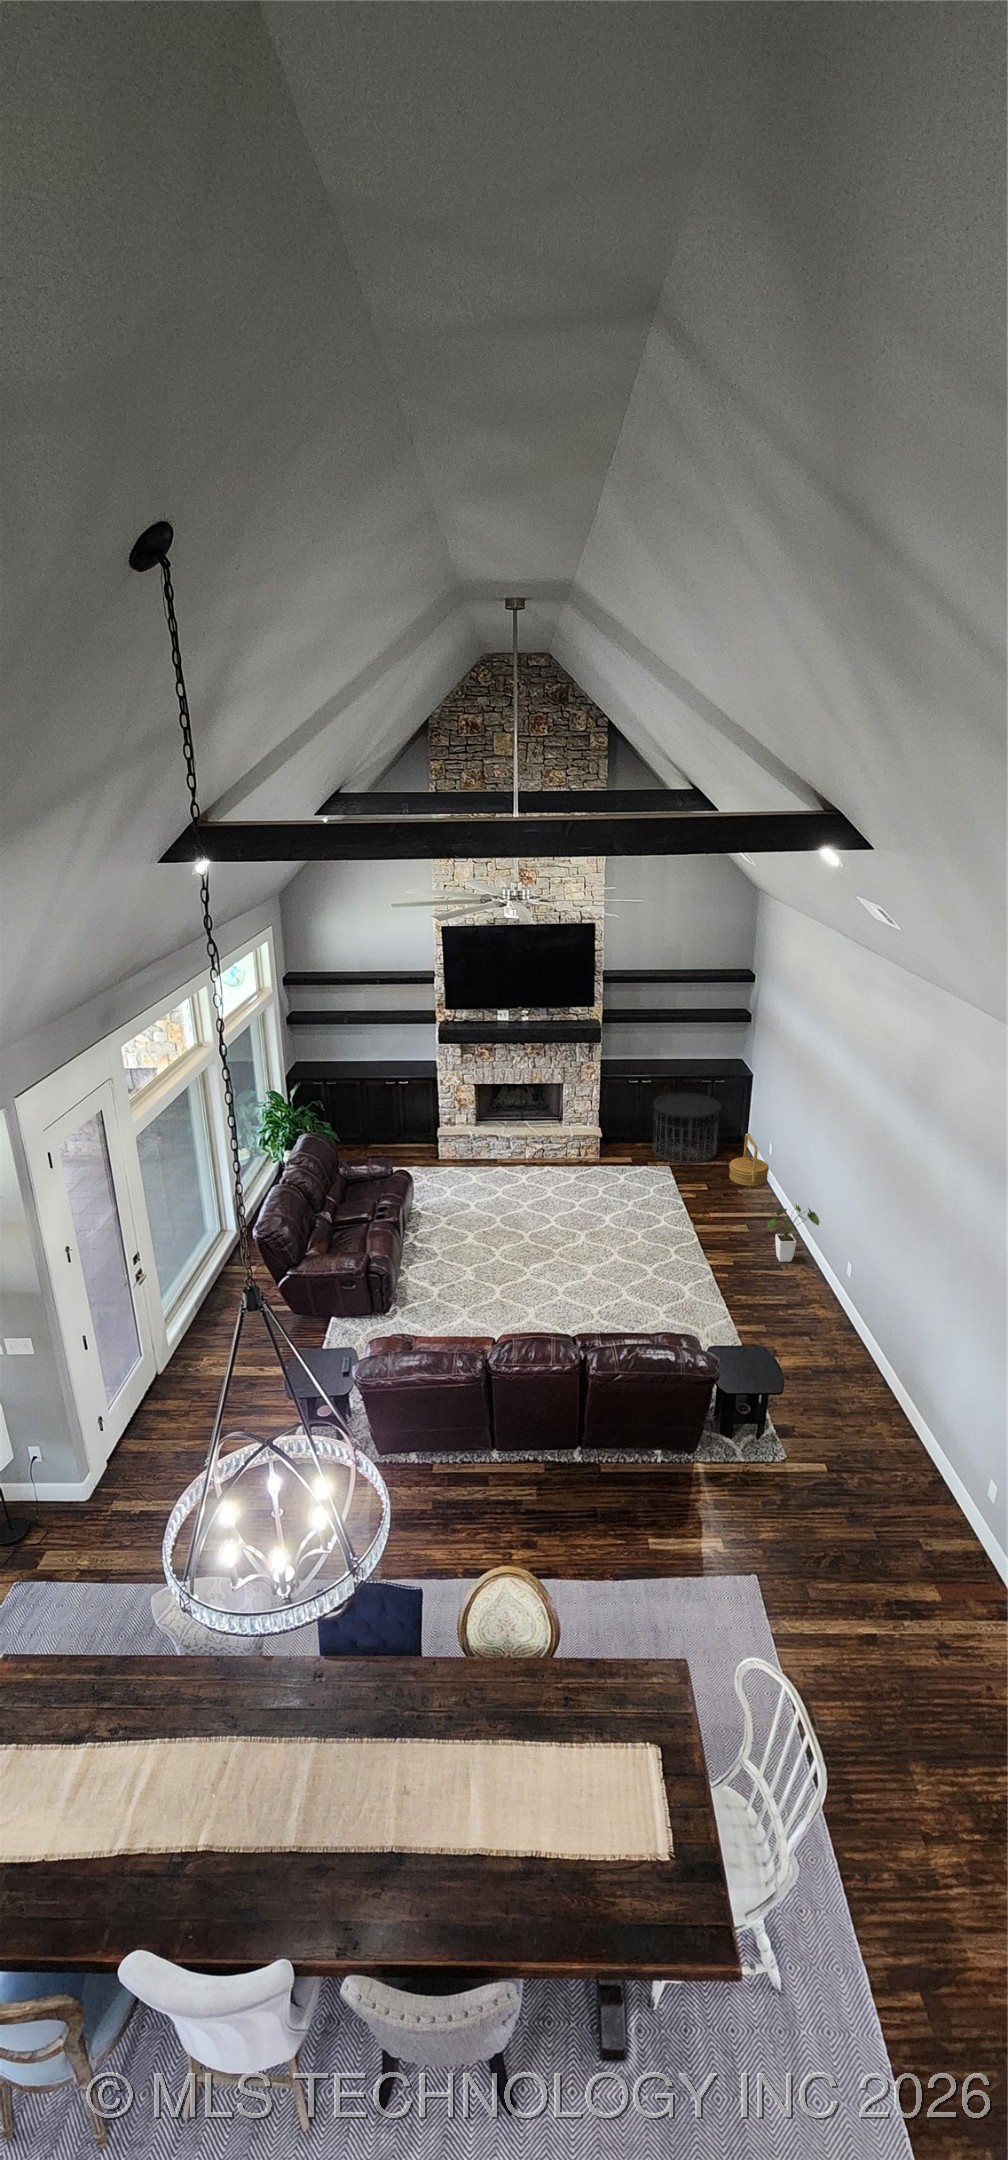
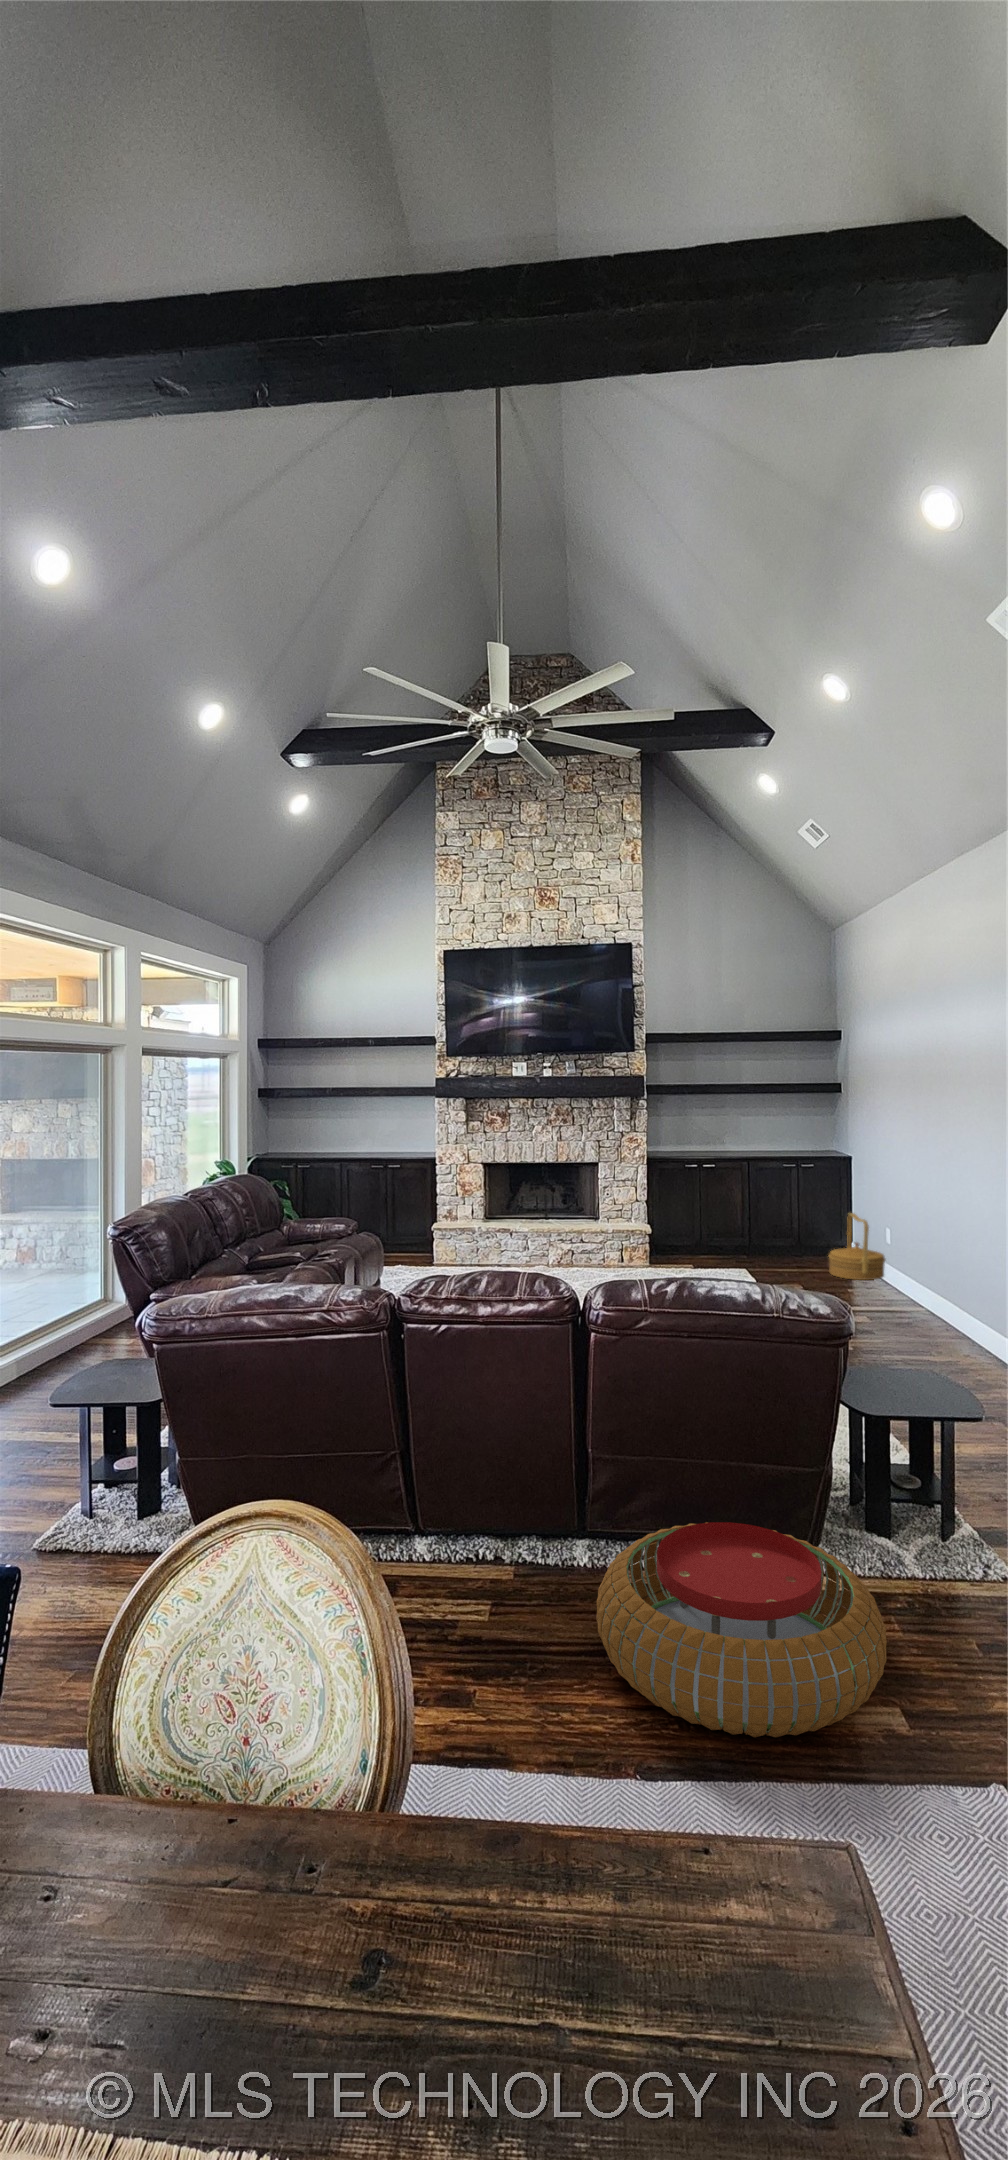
side table: present [652,1093,721,1163] -> none [718,1181,811,1263]
house plant: present [760,1202,819,1262] -> none [885,1245,983,1343]
pouf: none [589,1449,719,1556] -> present [596,1522,887,1737]

